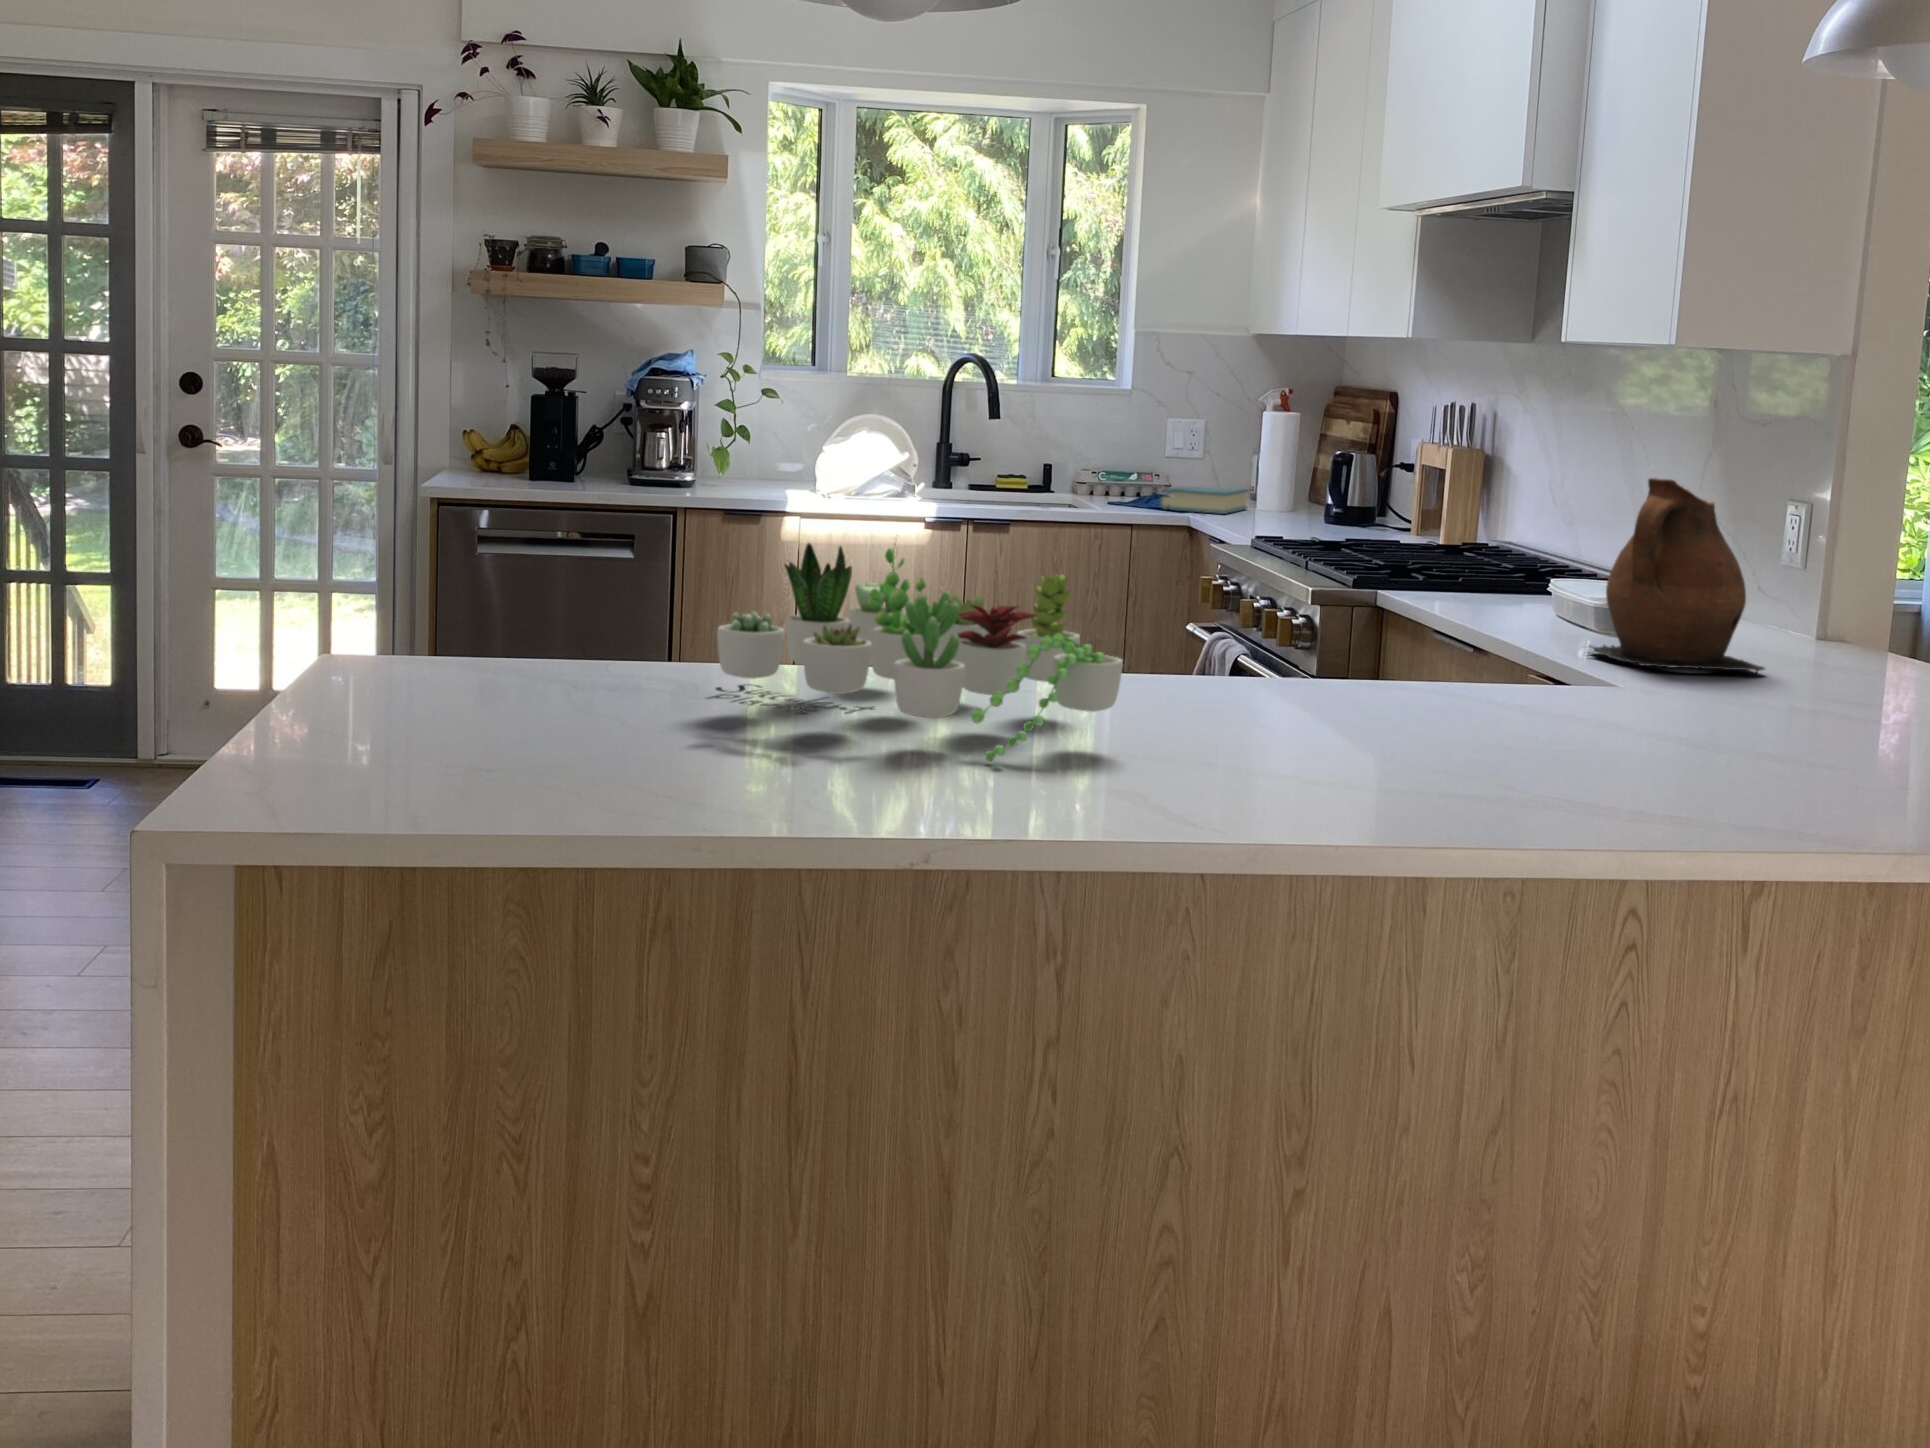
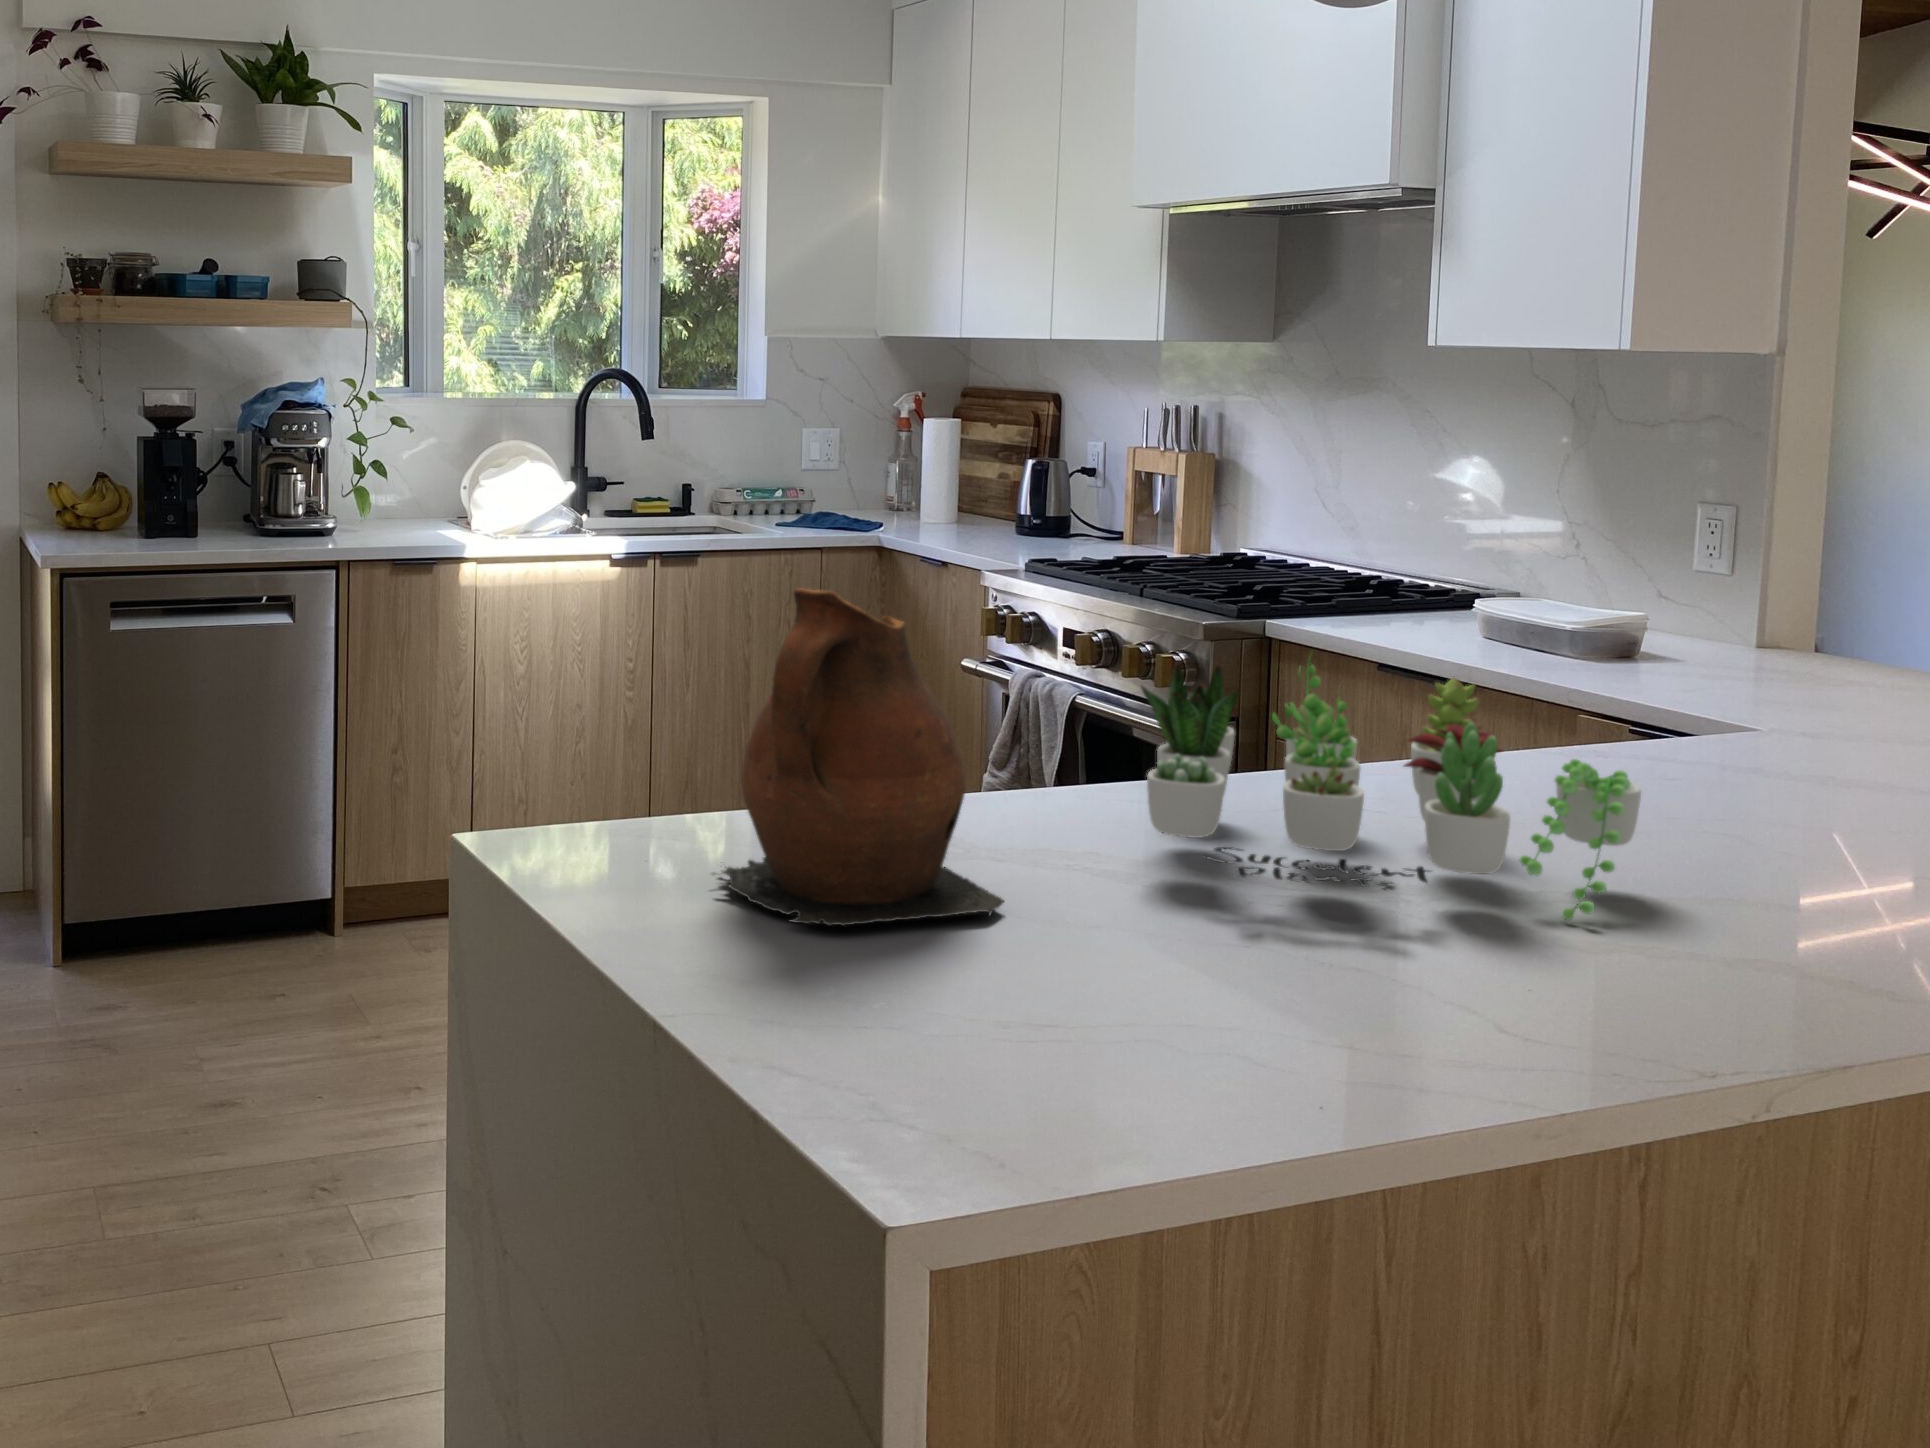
ceramic pitcher: present [1589,478,1765,673] -> present [714,588,1004,926]
hardback book: present [1159,486,1248,514] -> none [836,498,911,530]

